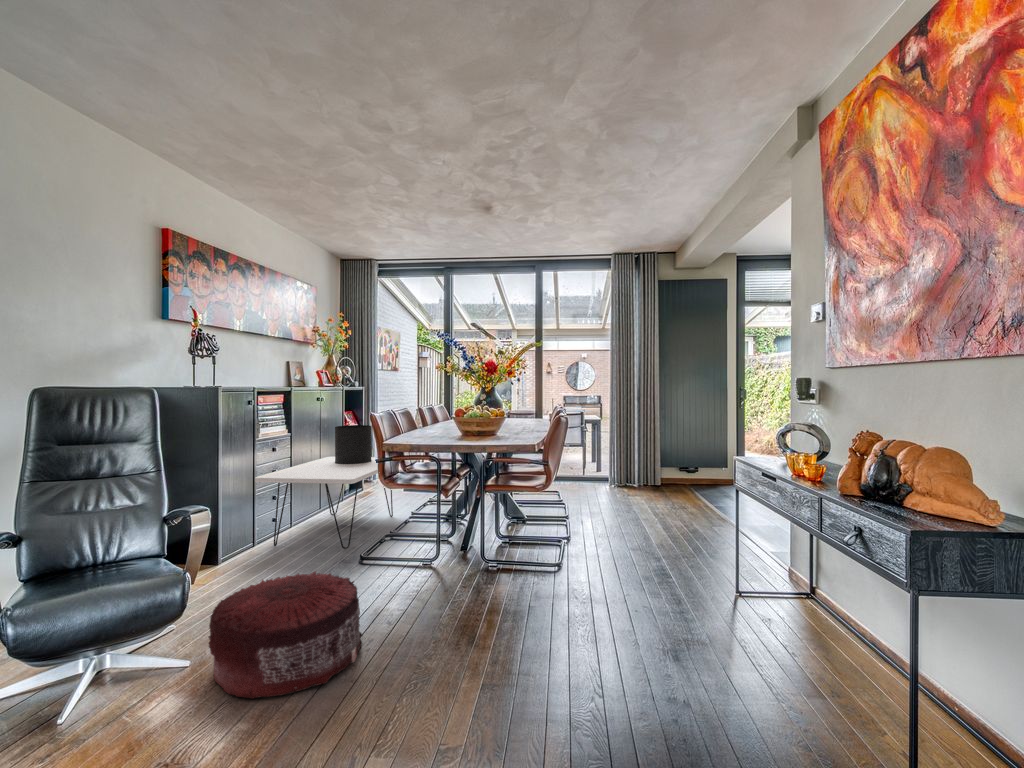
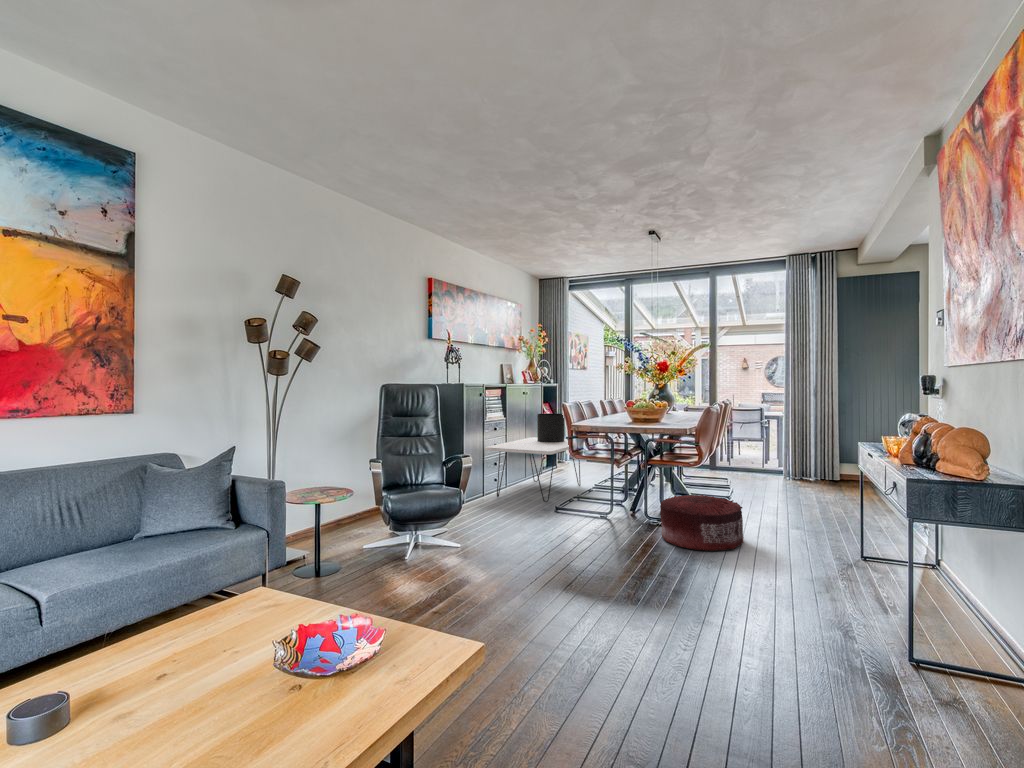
pouf: present [209,571,362,699] -> present [660,495,744,551]

